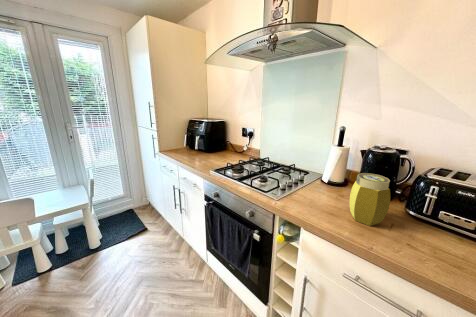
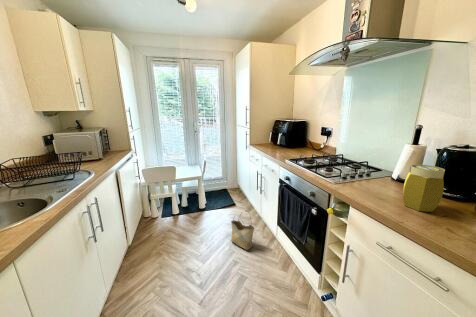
woven basket: none [144,243,178,296] -> present [231,220,254,250]

